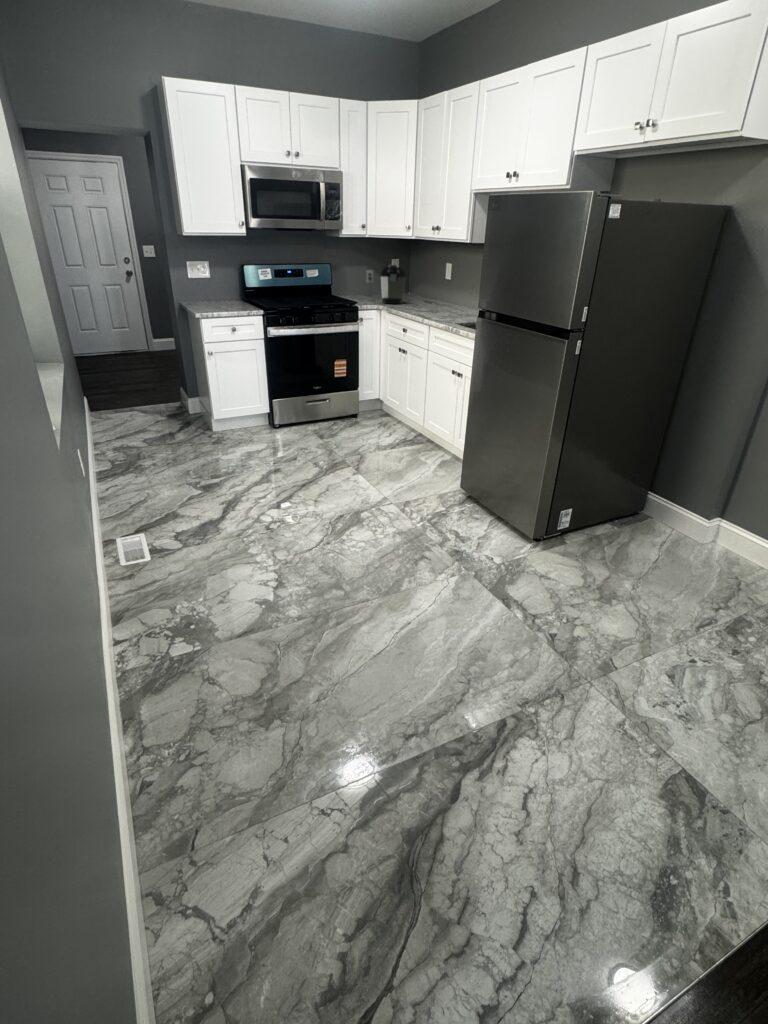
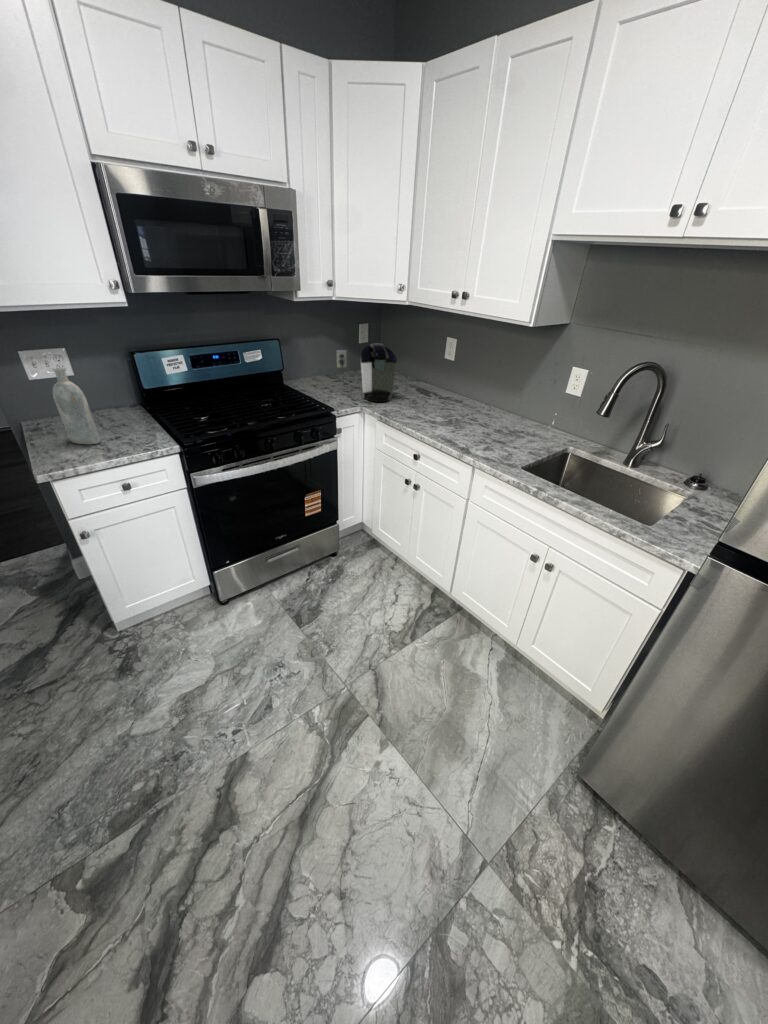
bottle: none [206,264,224,307] -> present [52,367,100,444]

